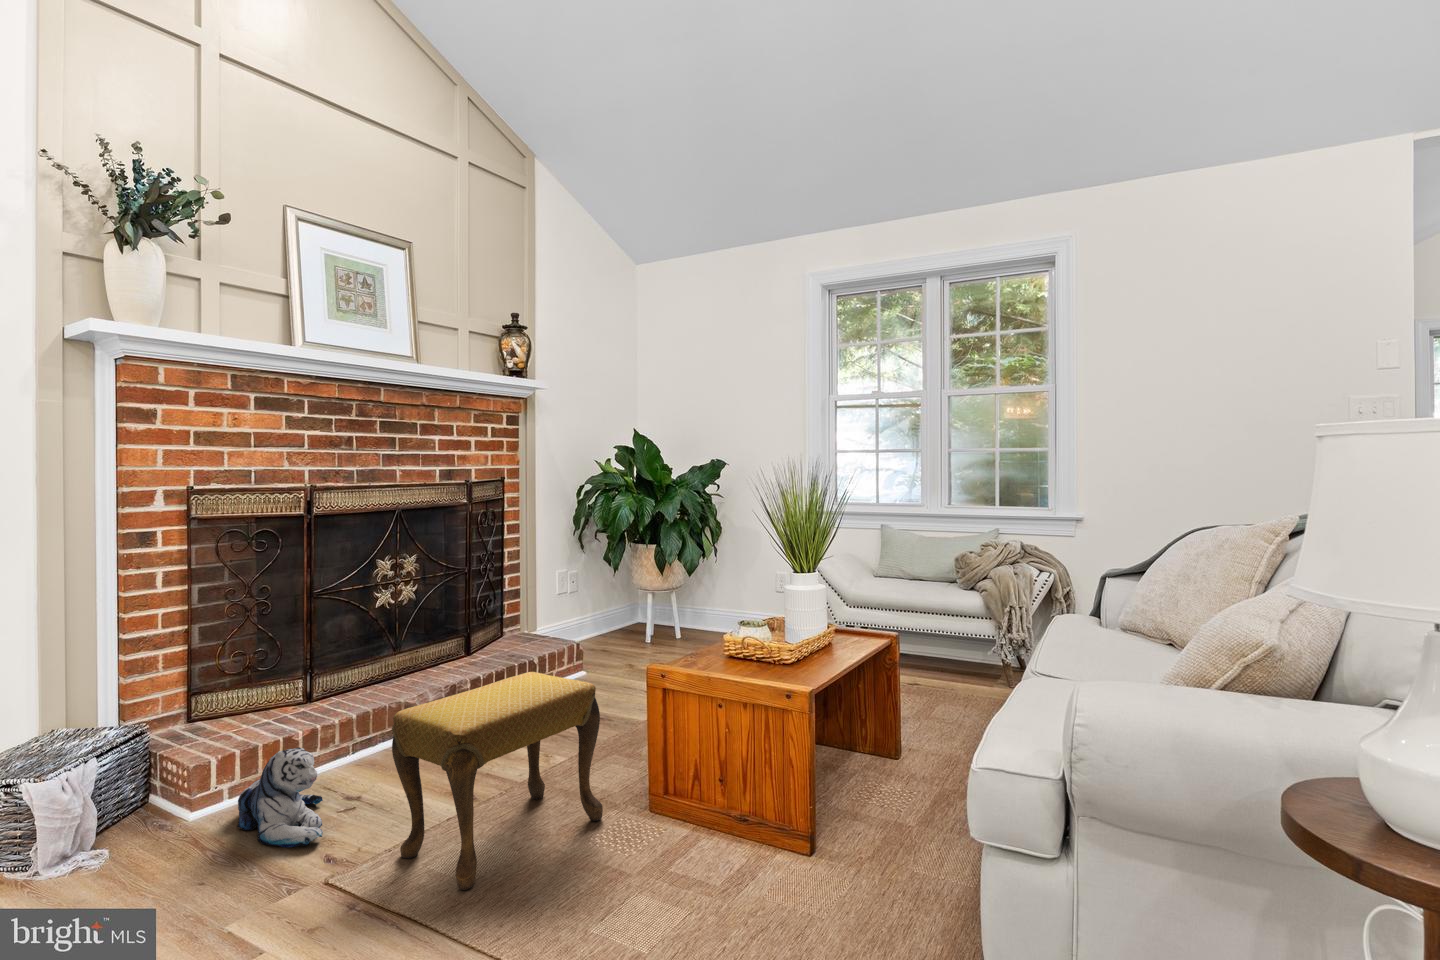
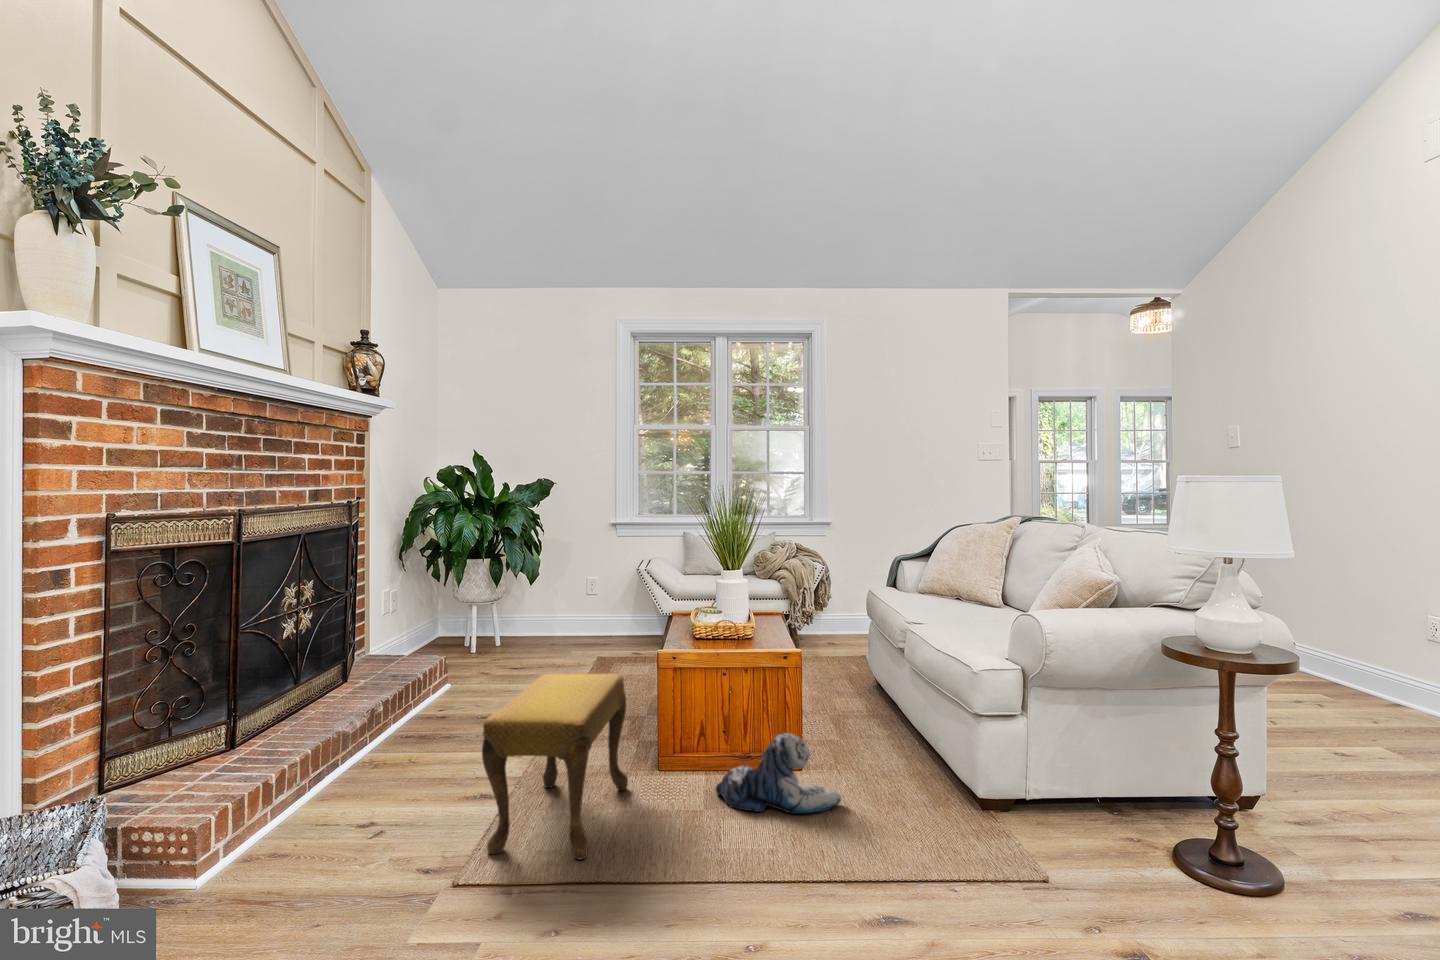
plush toy: present [237,747,323,847] -> present [716,733,841,814]

